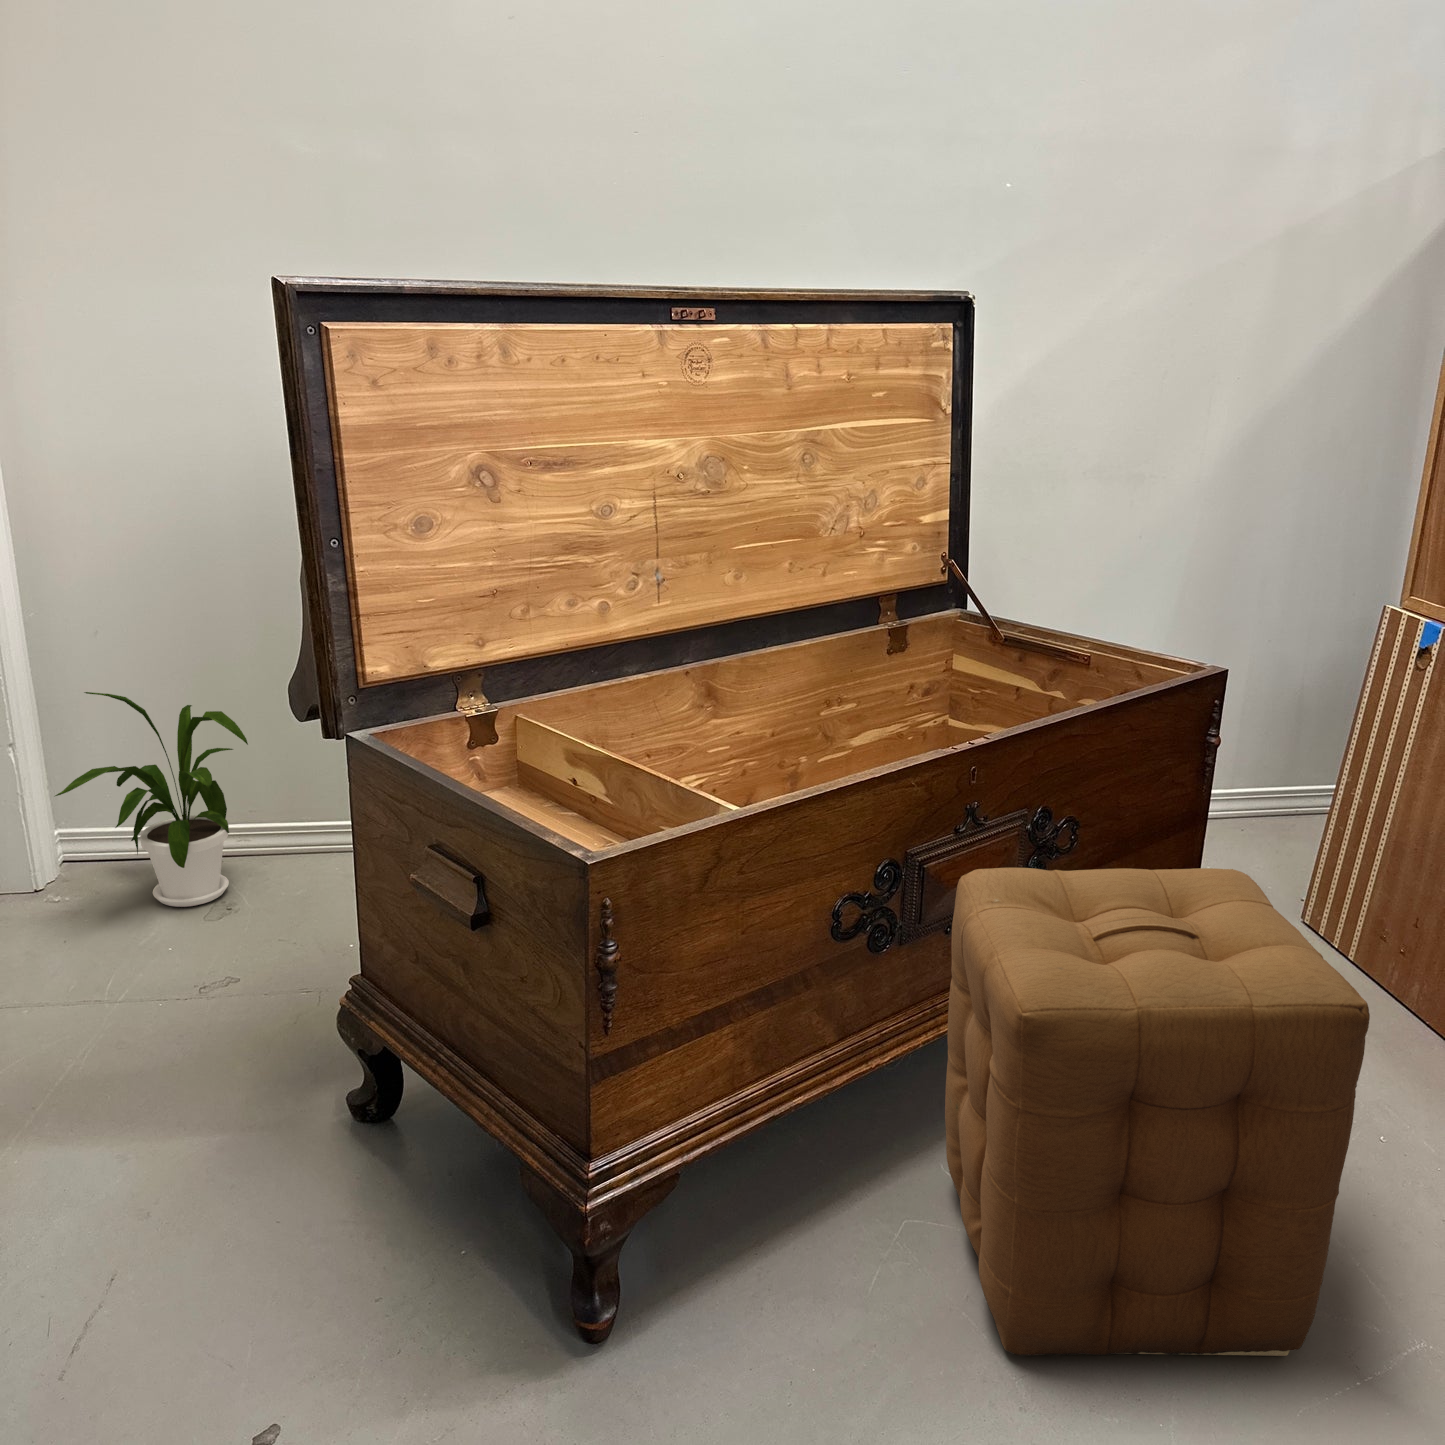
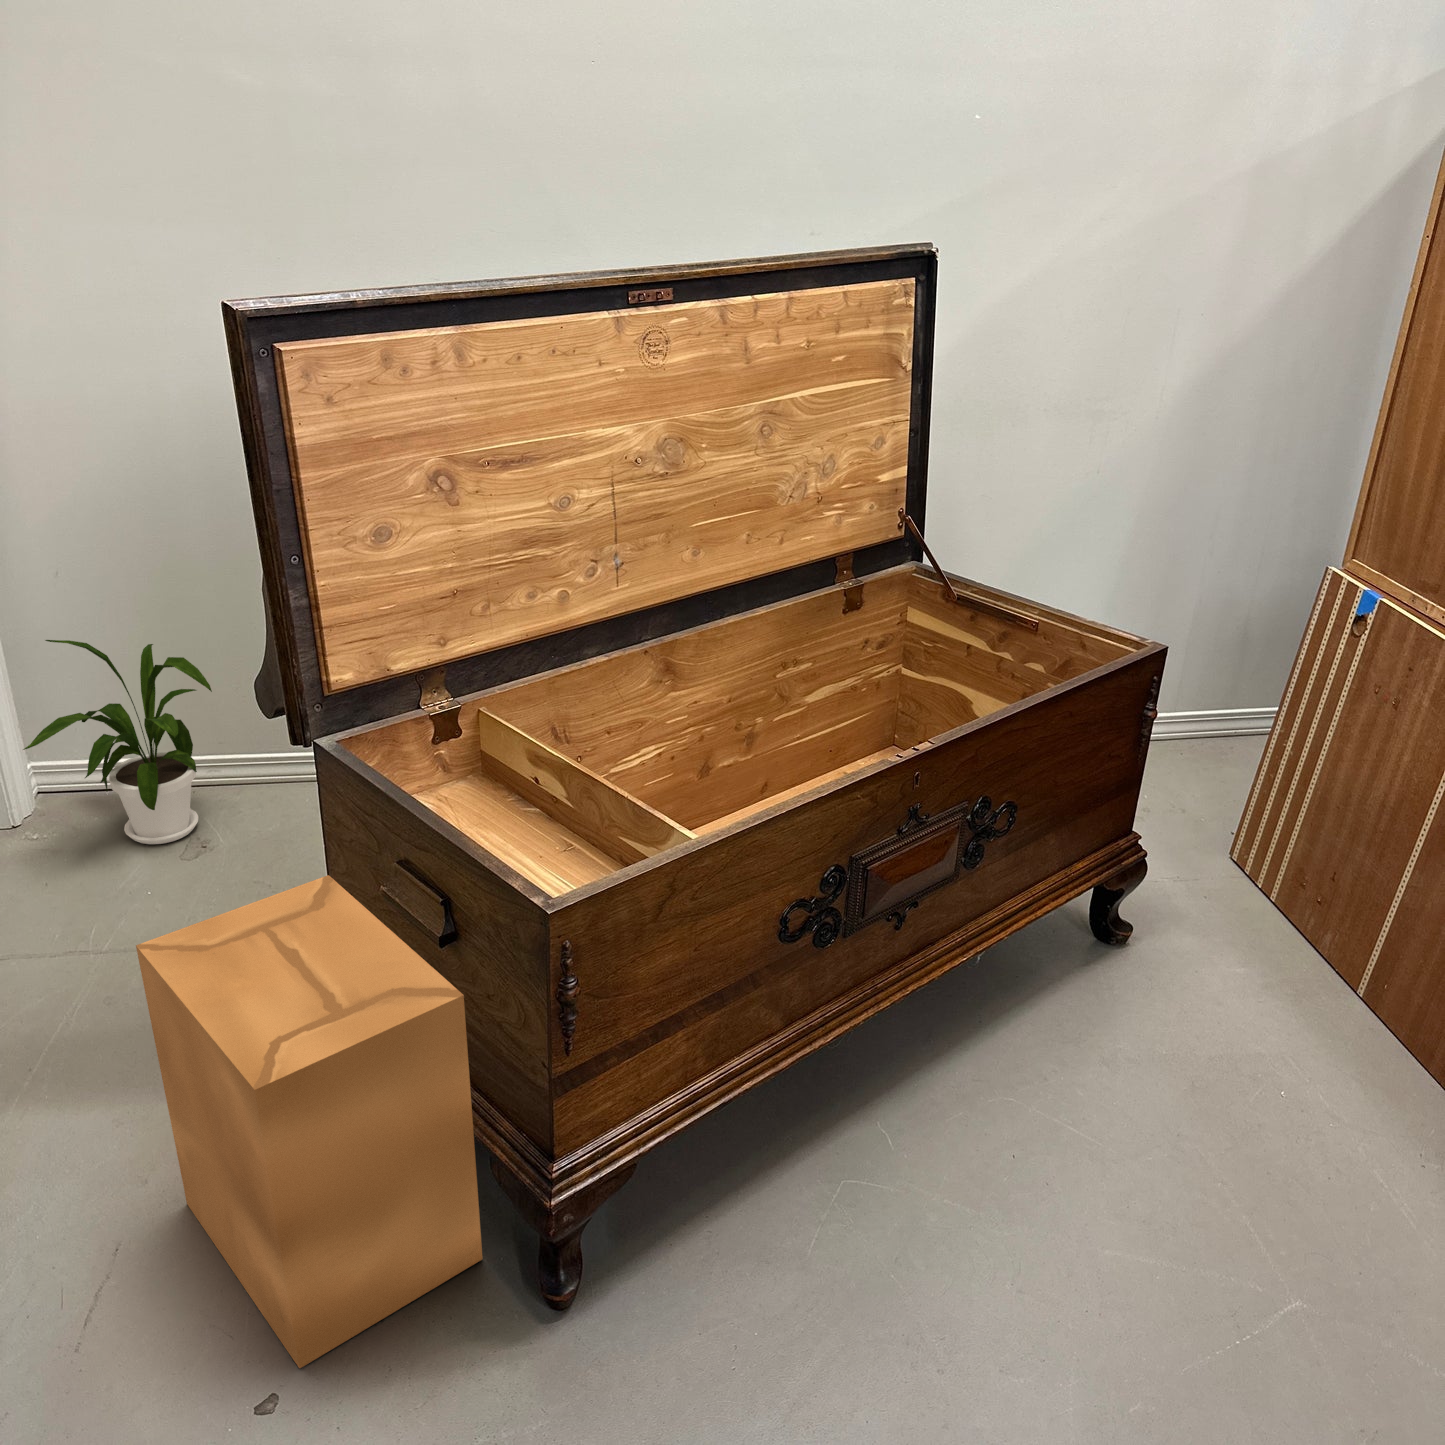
ottoman: present [945,868,1370,1356] -> none [882,872,1263,1317]
cardboard box: none [151,873,510,1402] -> present [136,875,483,1368]

